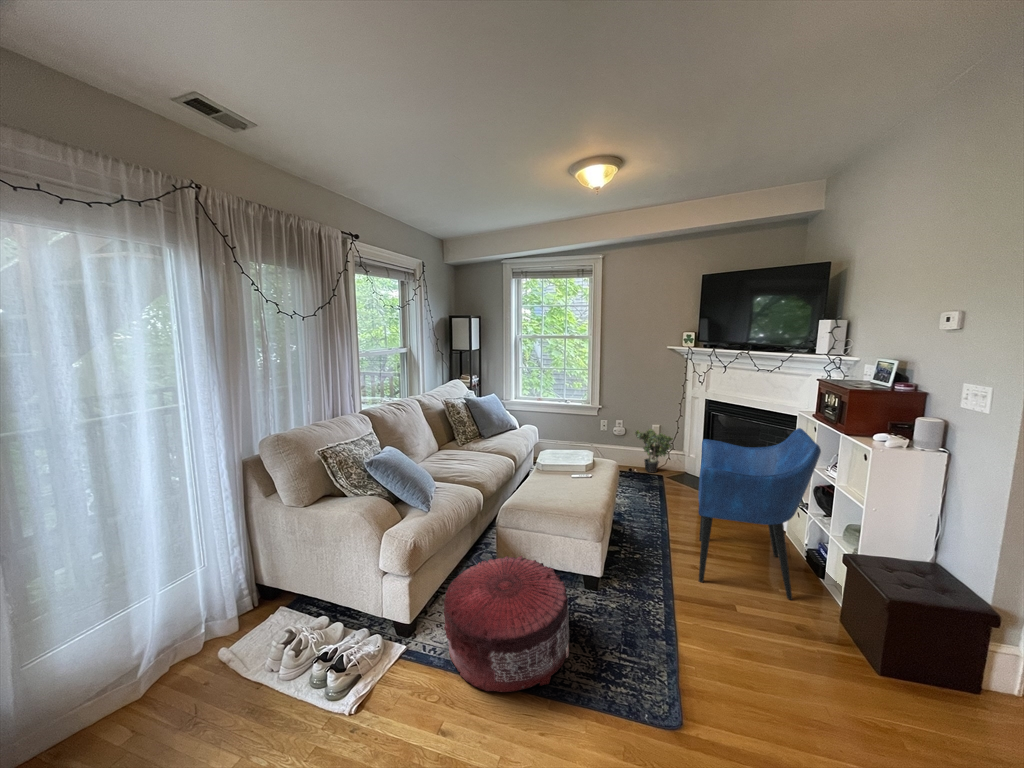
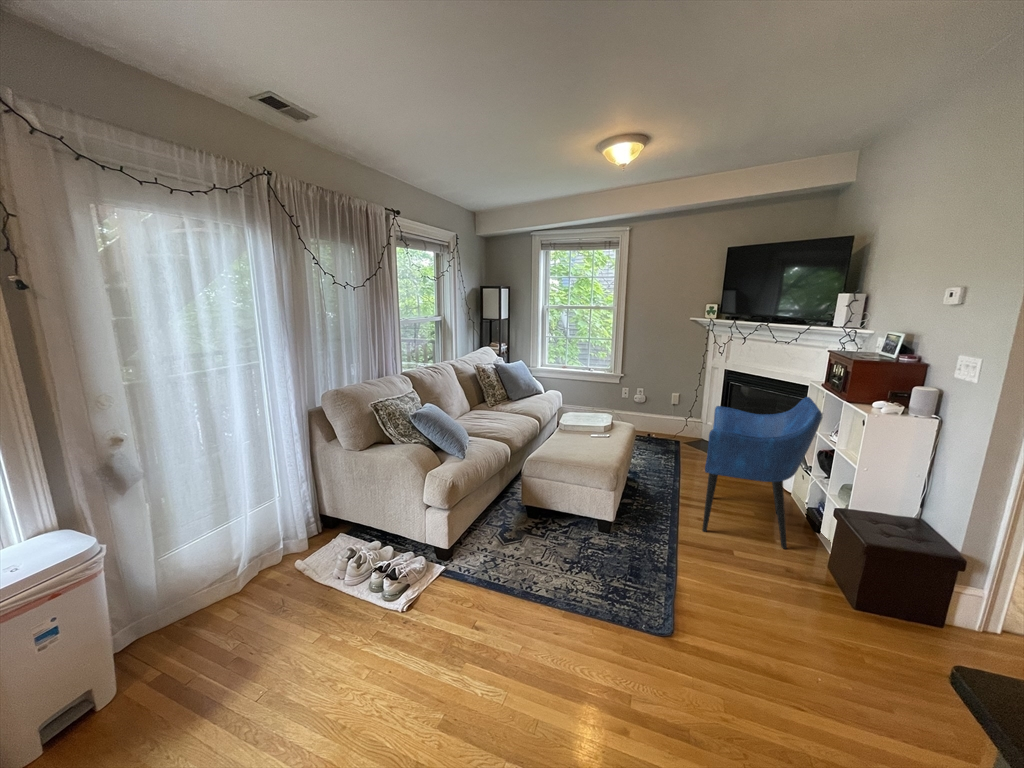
potted plant: present [635,429,673,472] -> none [654,398,692,439]
pouf: present [444,556,570,692] -> none [477,499,584,602]

